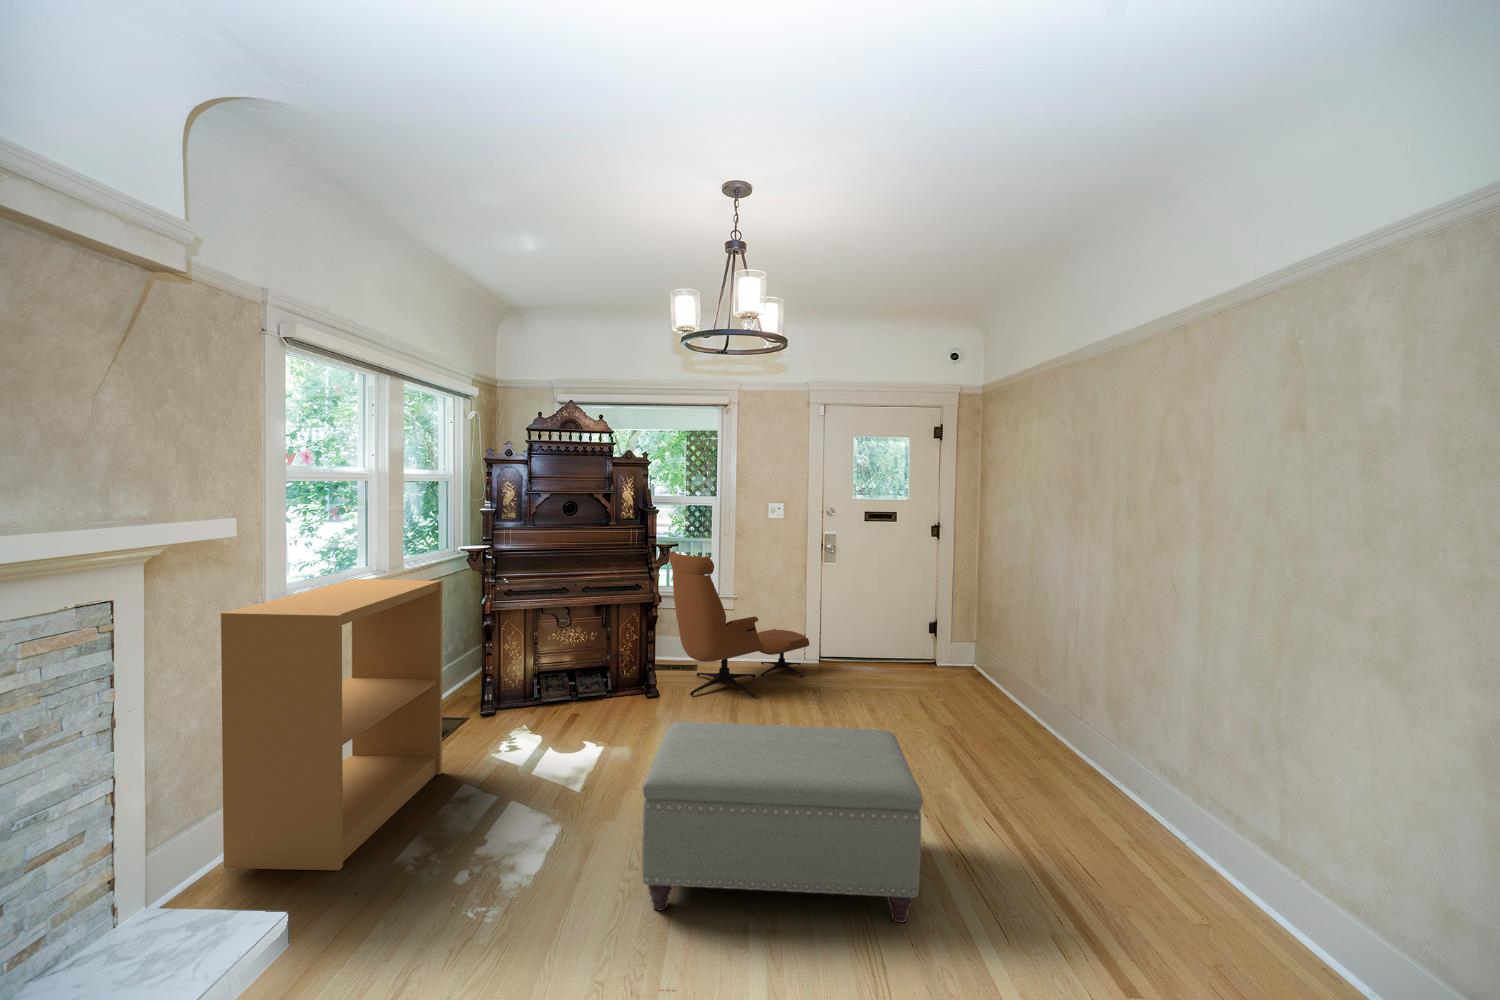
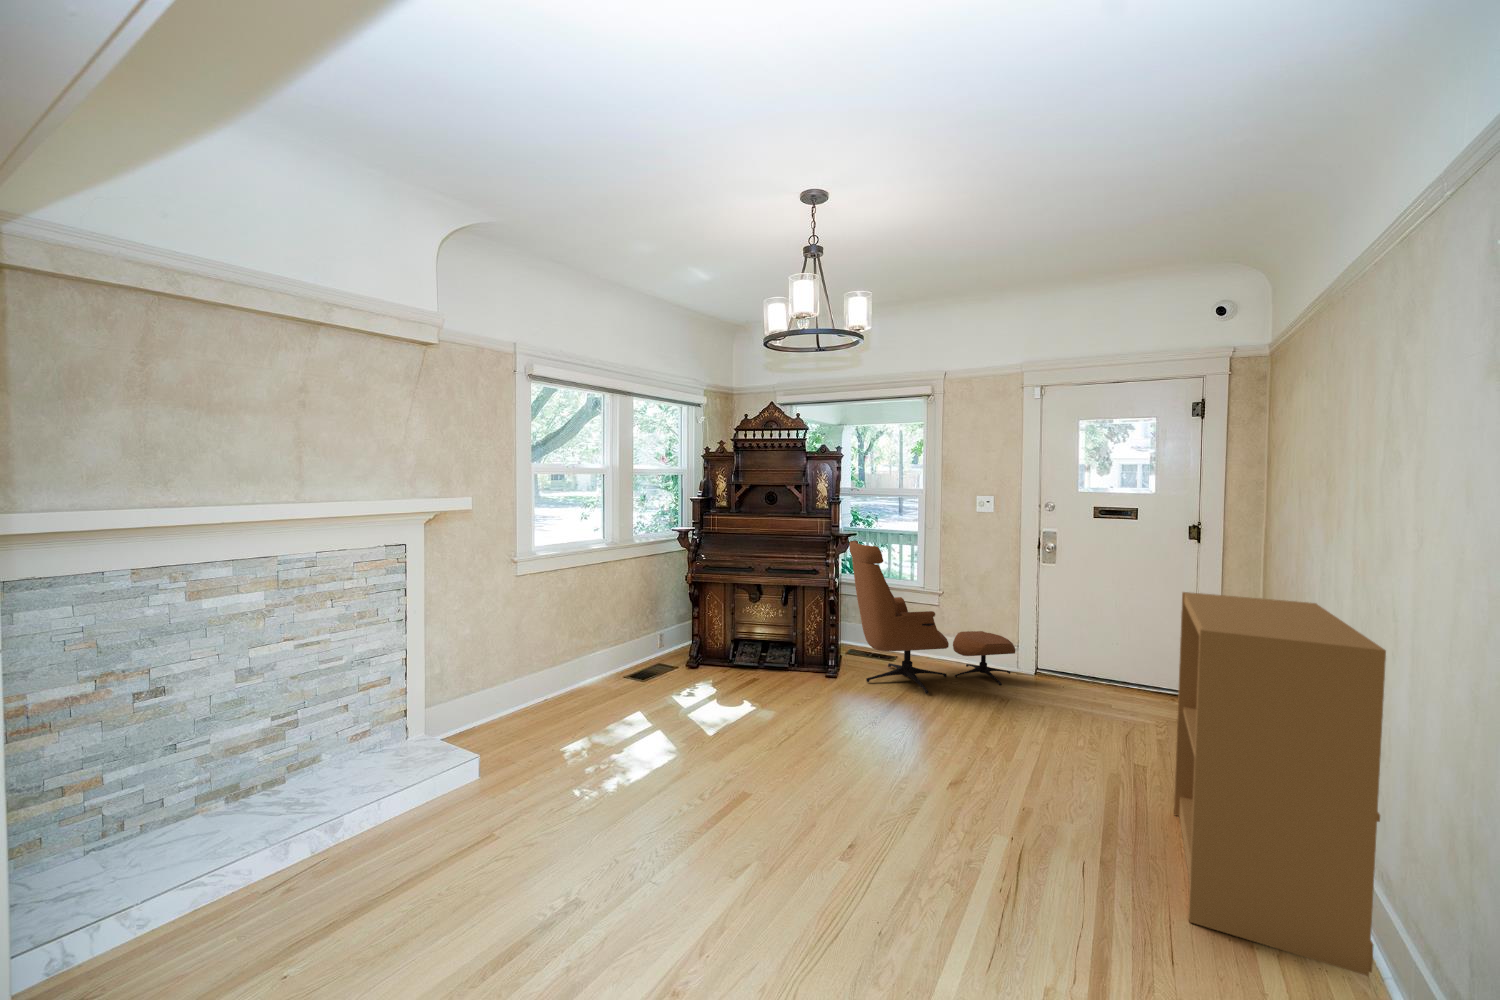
bookshelf: present [221,579,442,870] -> present [1174,592,1386,976]
ottoman: present [642,722,923,923] -> none [680,685,953,914]

